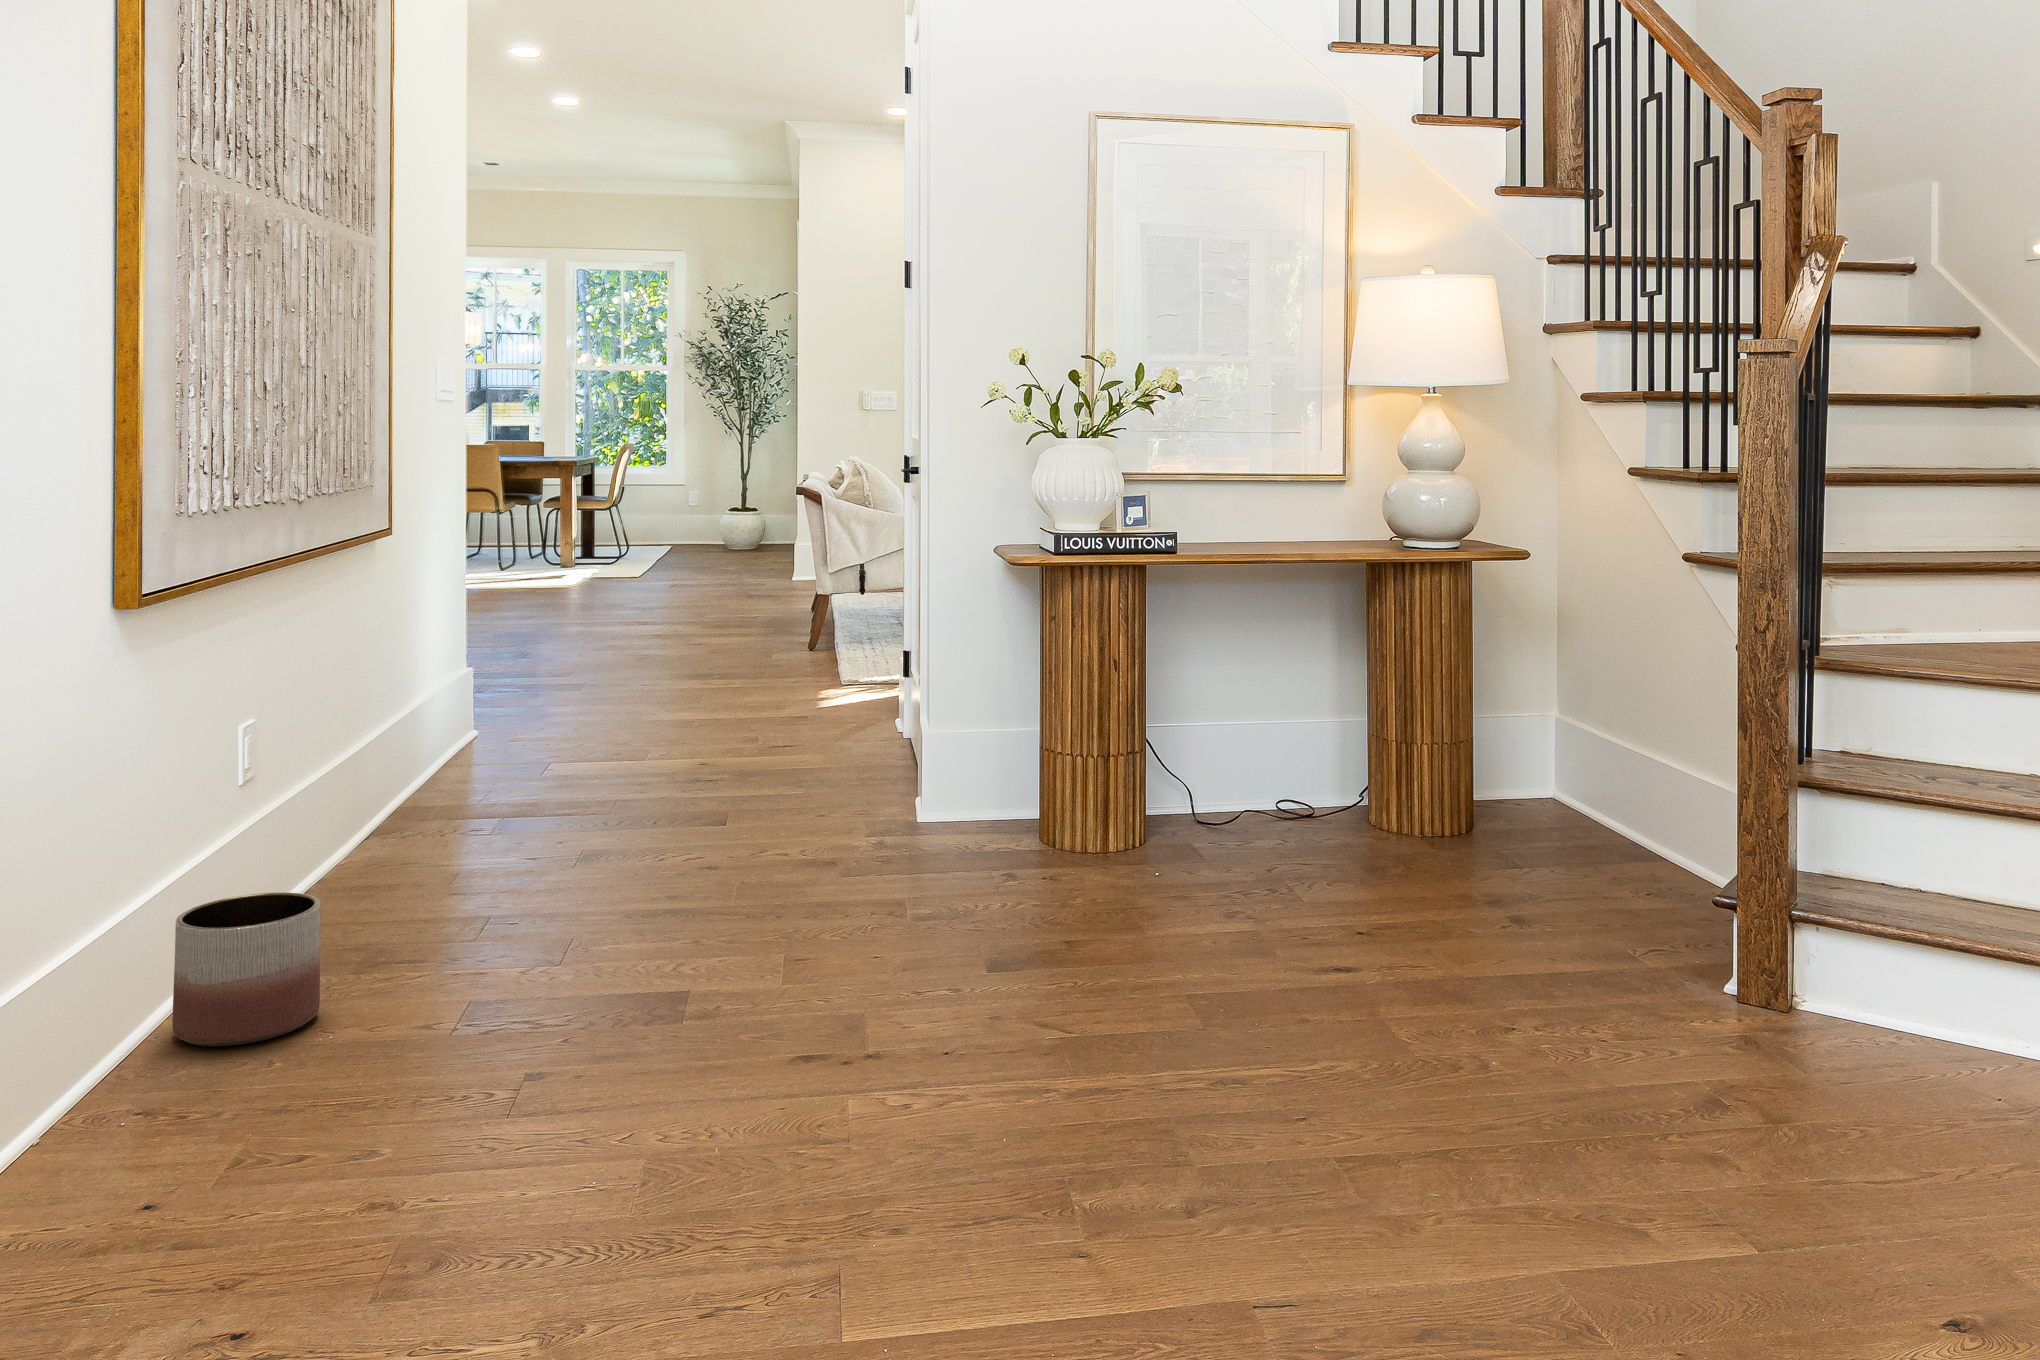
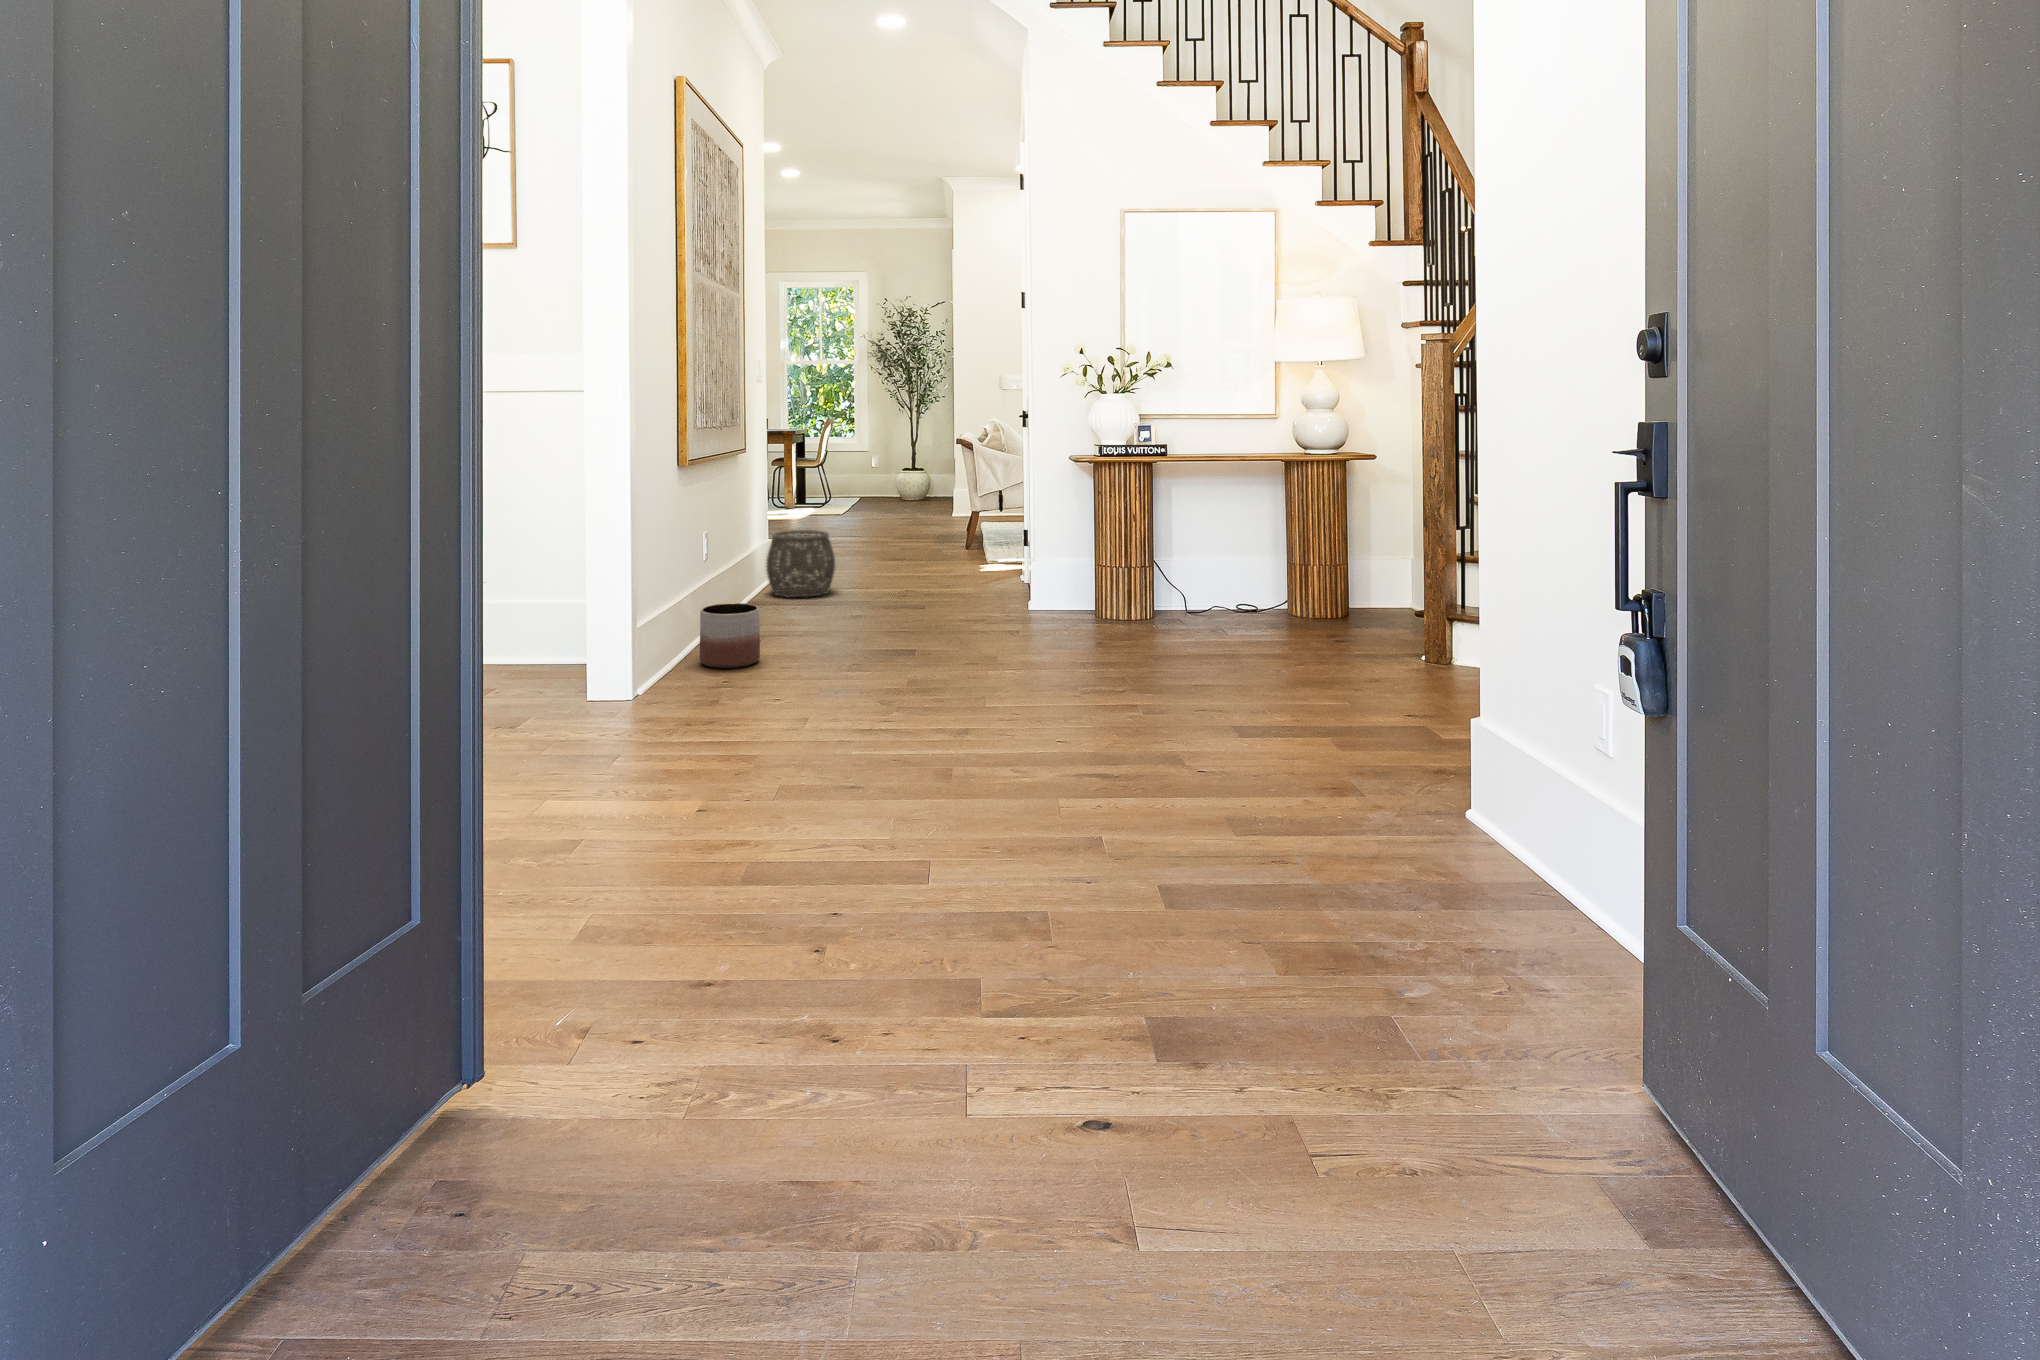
woven basket: none [391,699,541,838] -> present [766,530,835,598]

